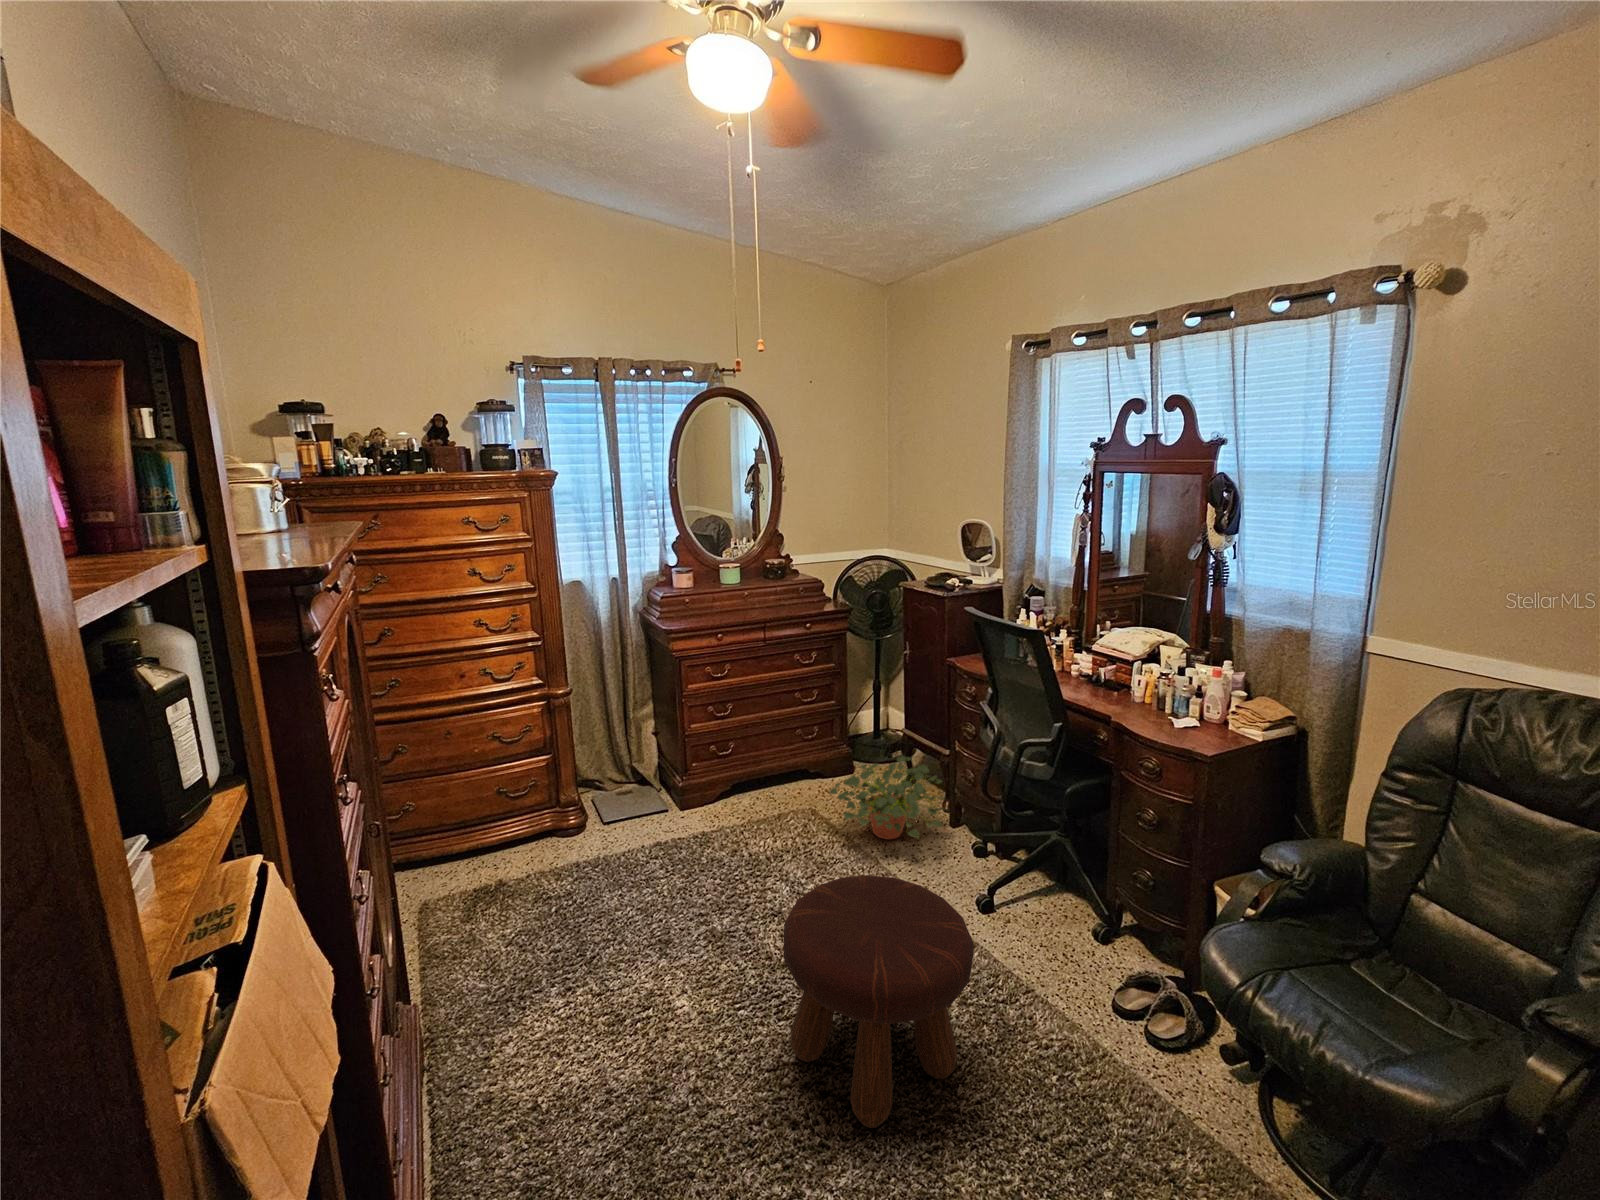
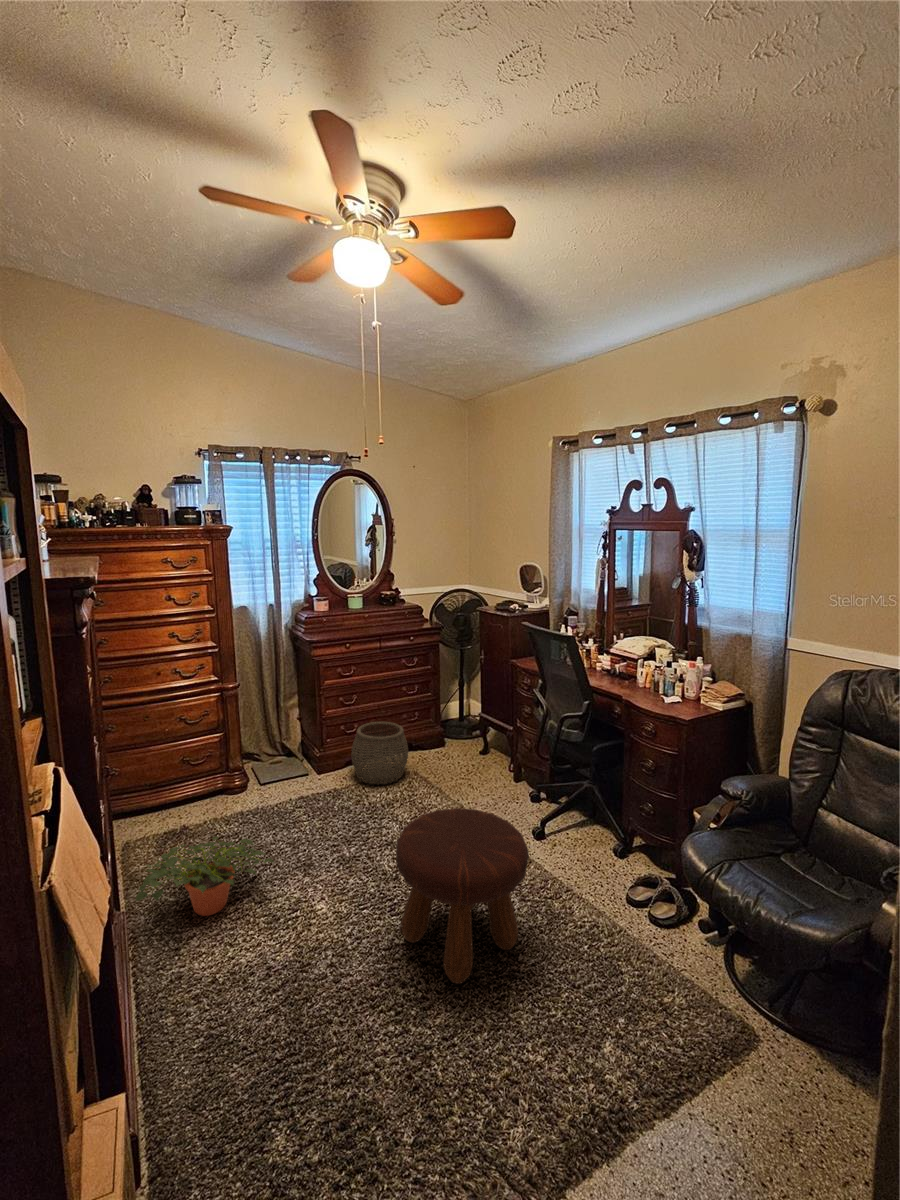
woven basket: none [722,739,800,826] -> present [351,722,408,784]
potted plant: present [829,756,949,839] -> present [136,836,274,916]

